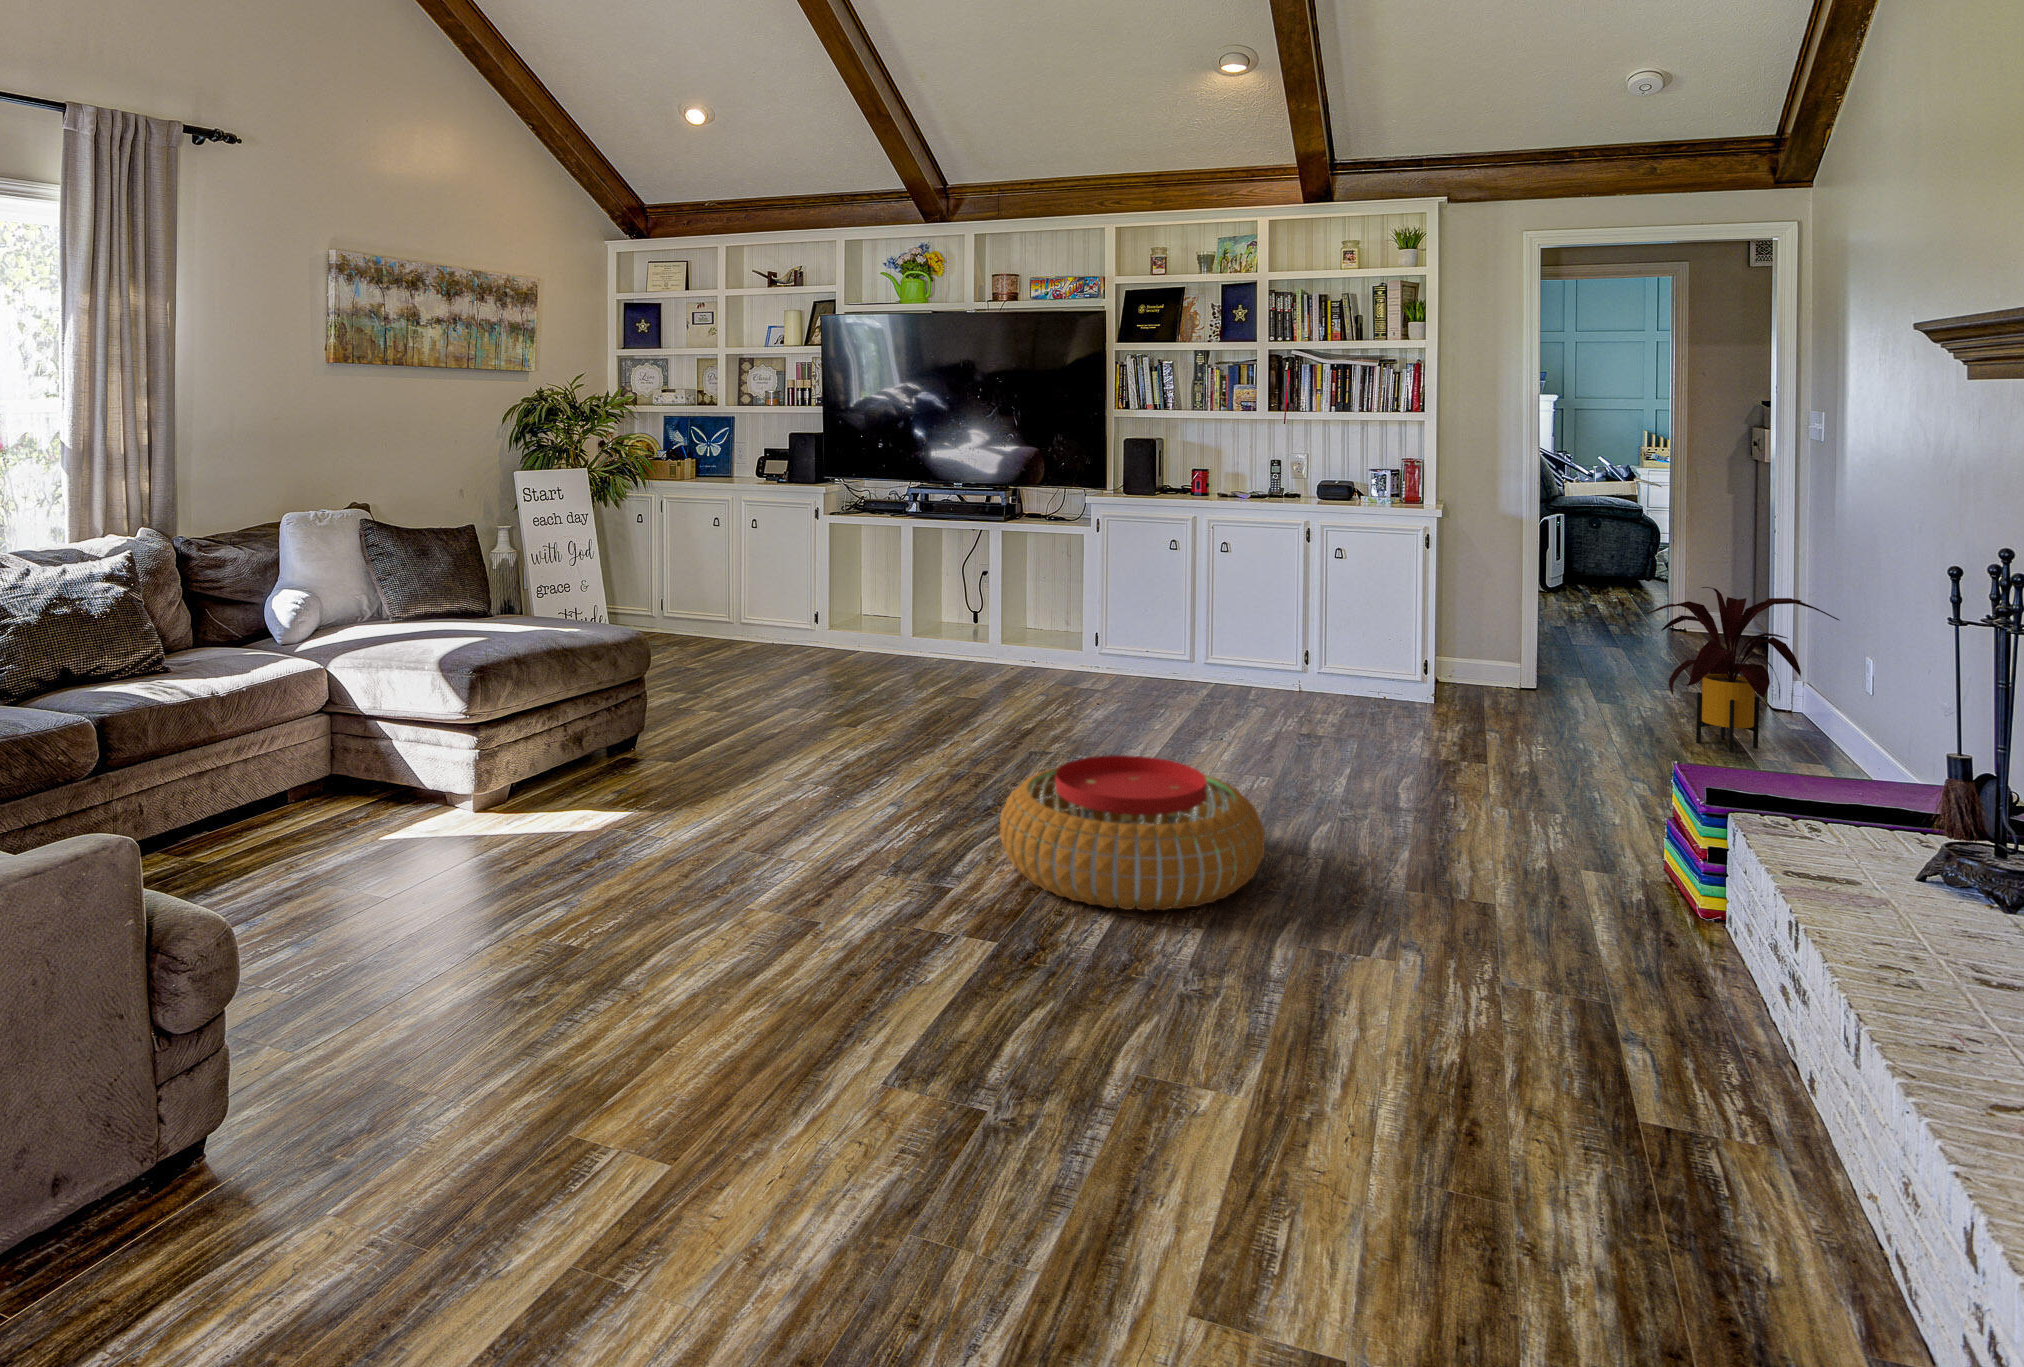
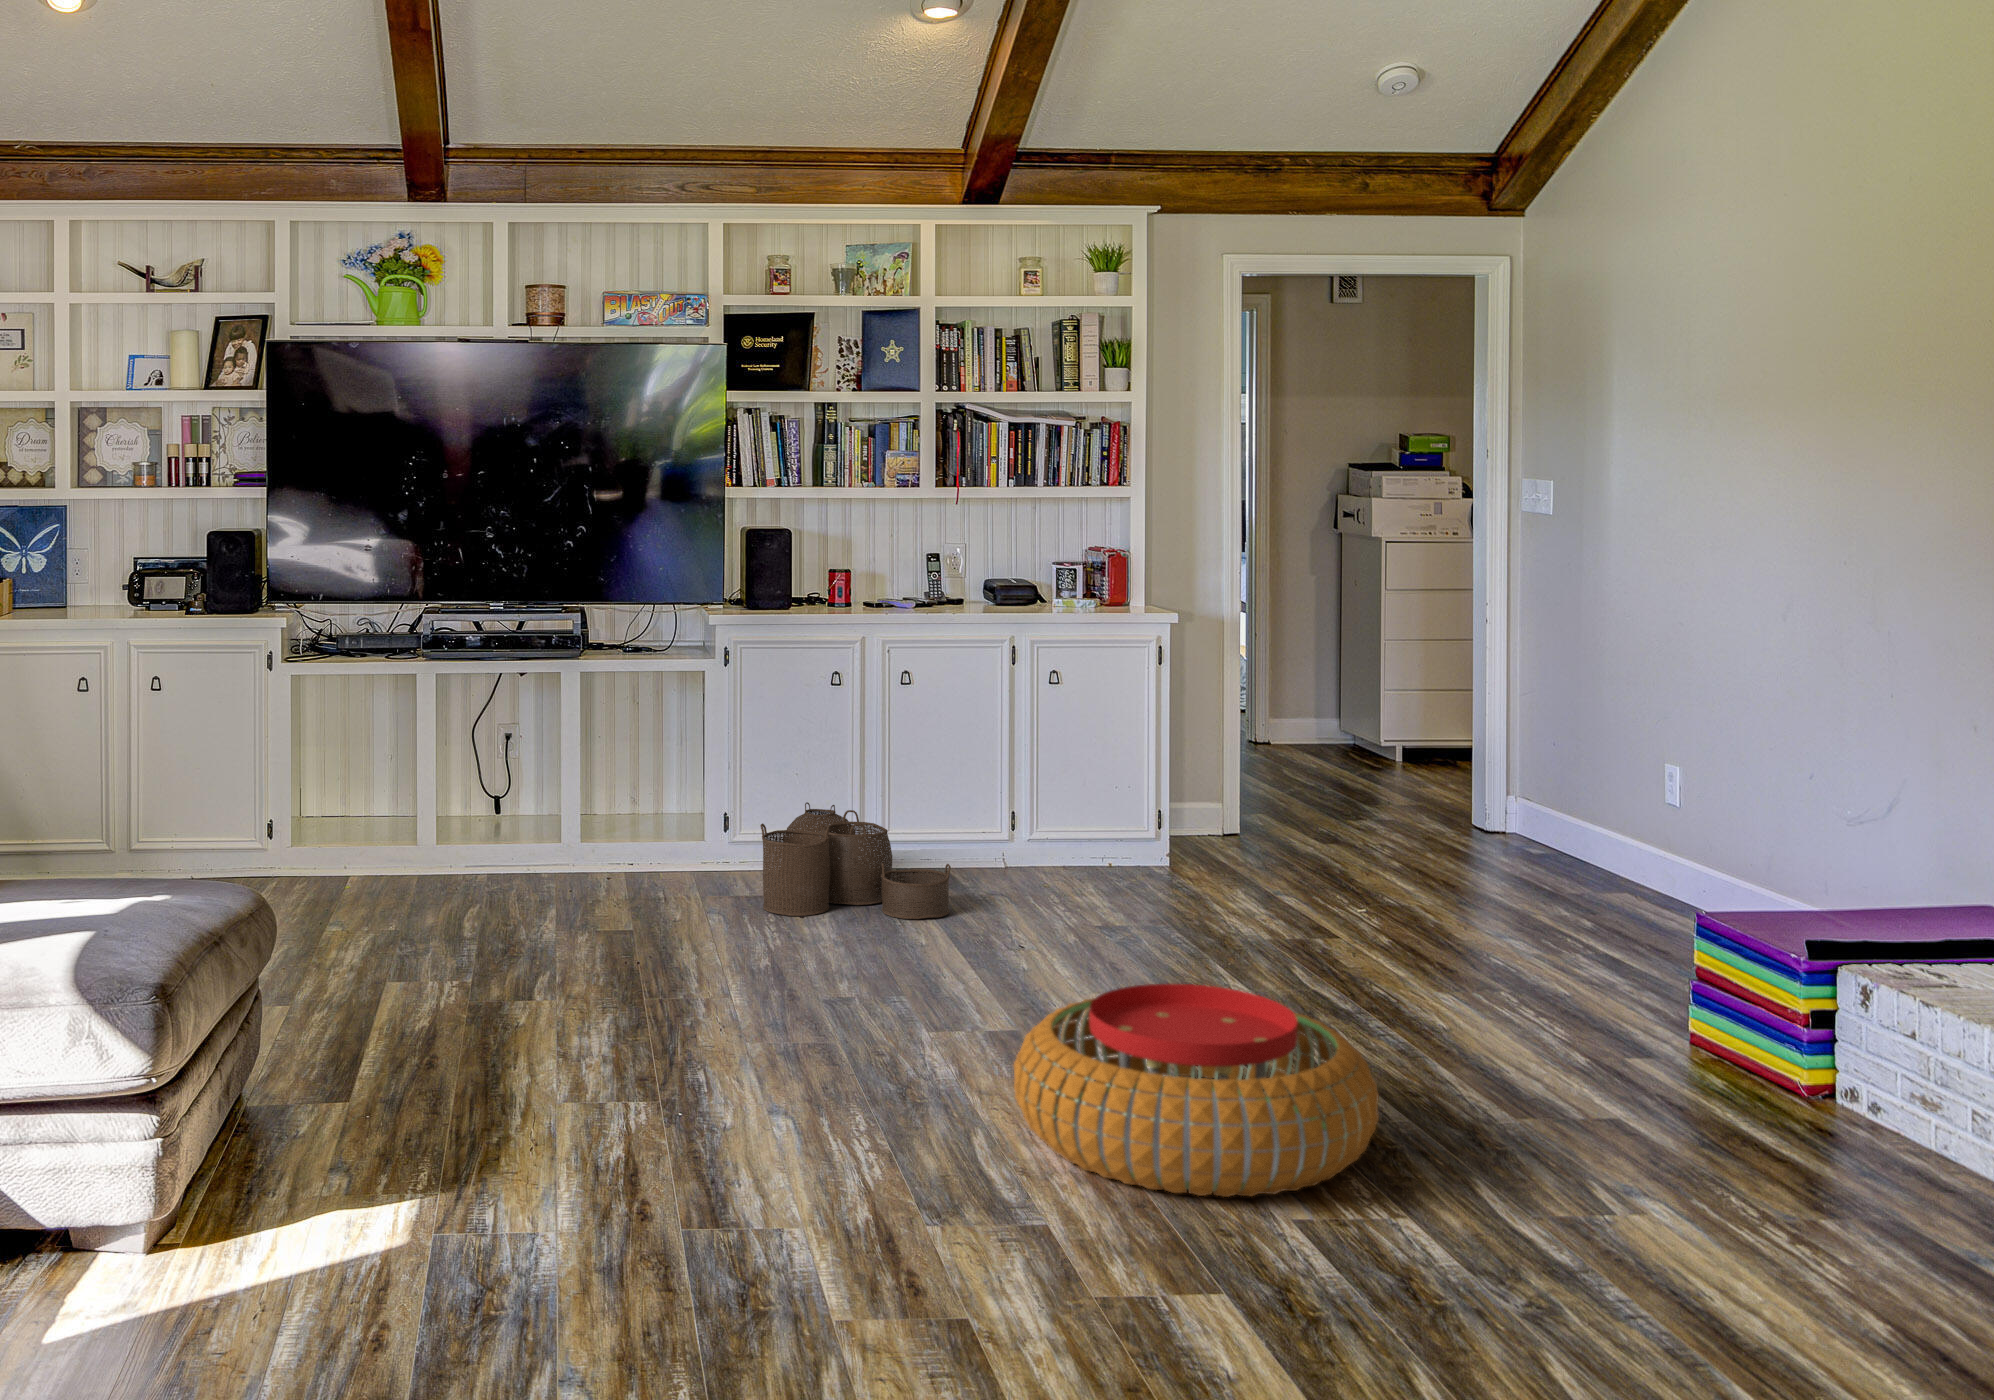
house plant: present [1647,587,1840,752] -> none [1429,696,1618,887]
woven basket: none [1078,629,1204,715] -> present [760,802,951,919]

